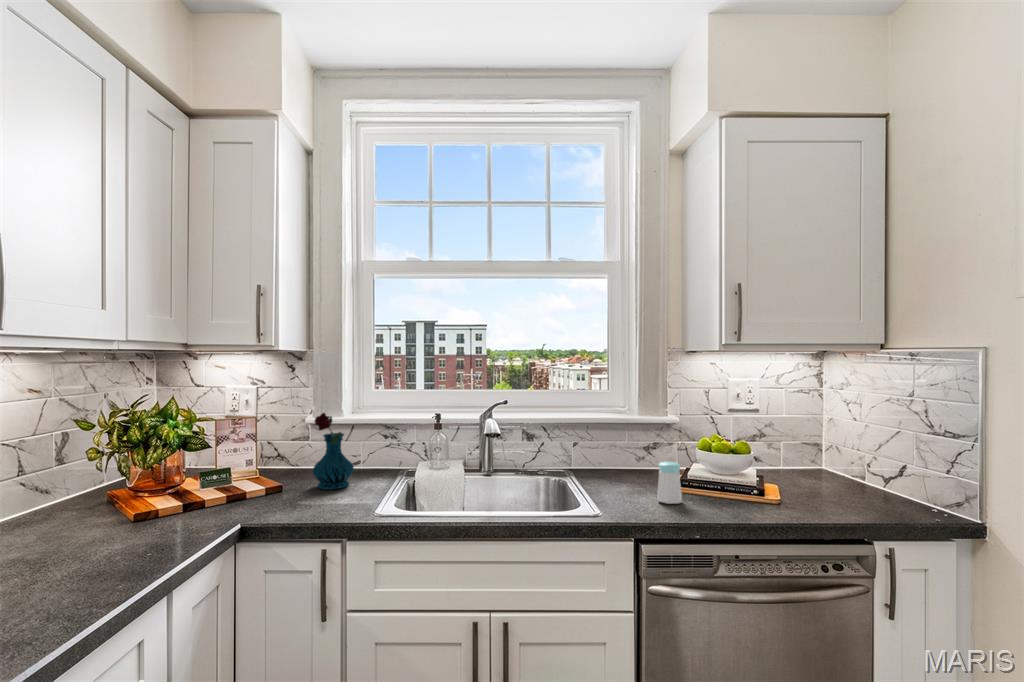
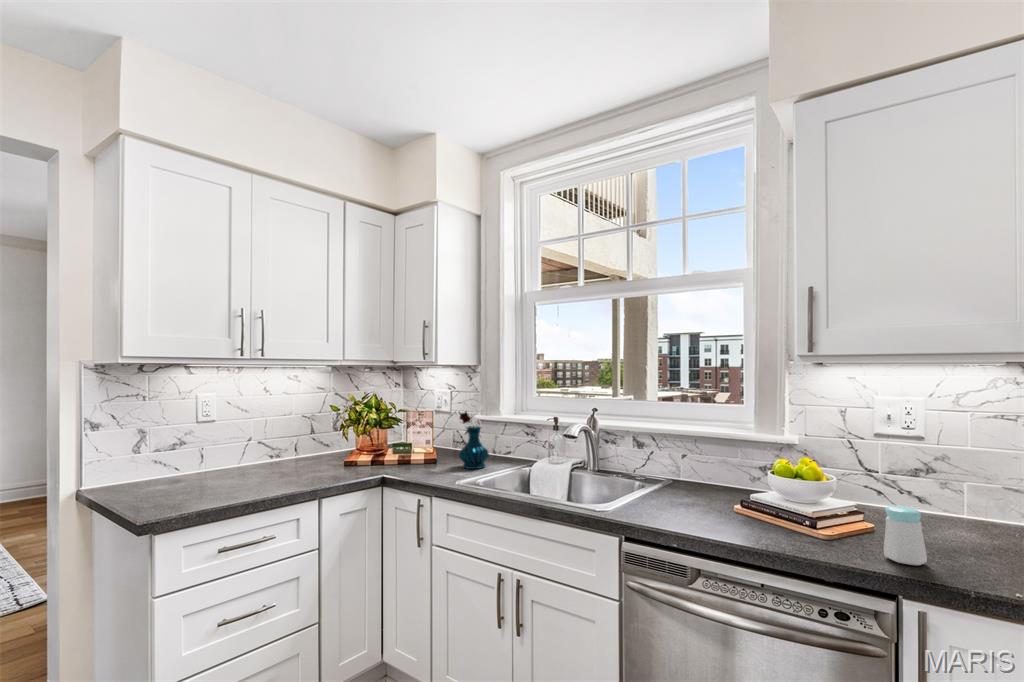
salt shaker: present [657,461,682,504] -> present [884,506,927,565]

